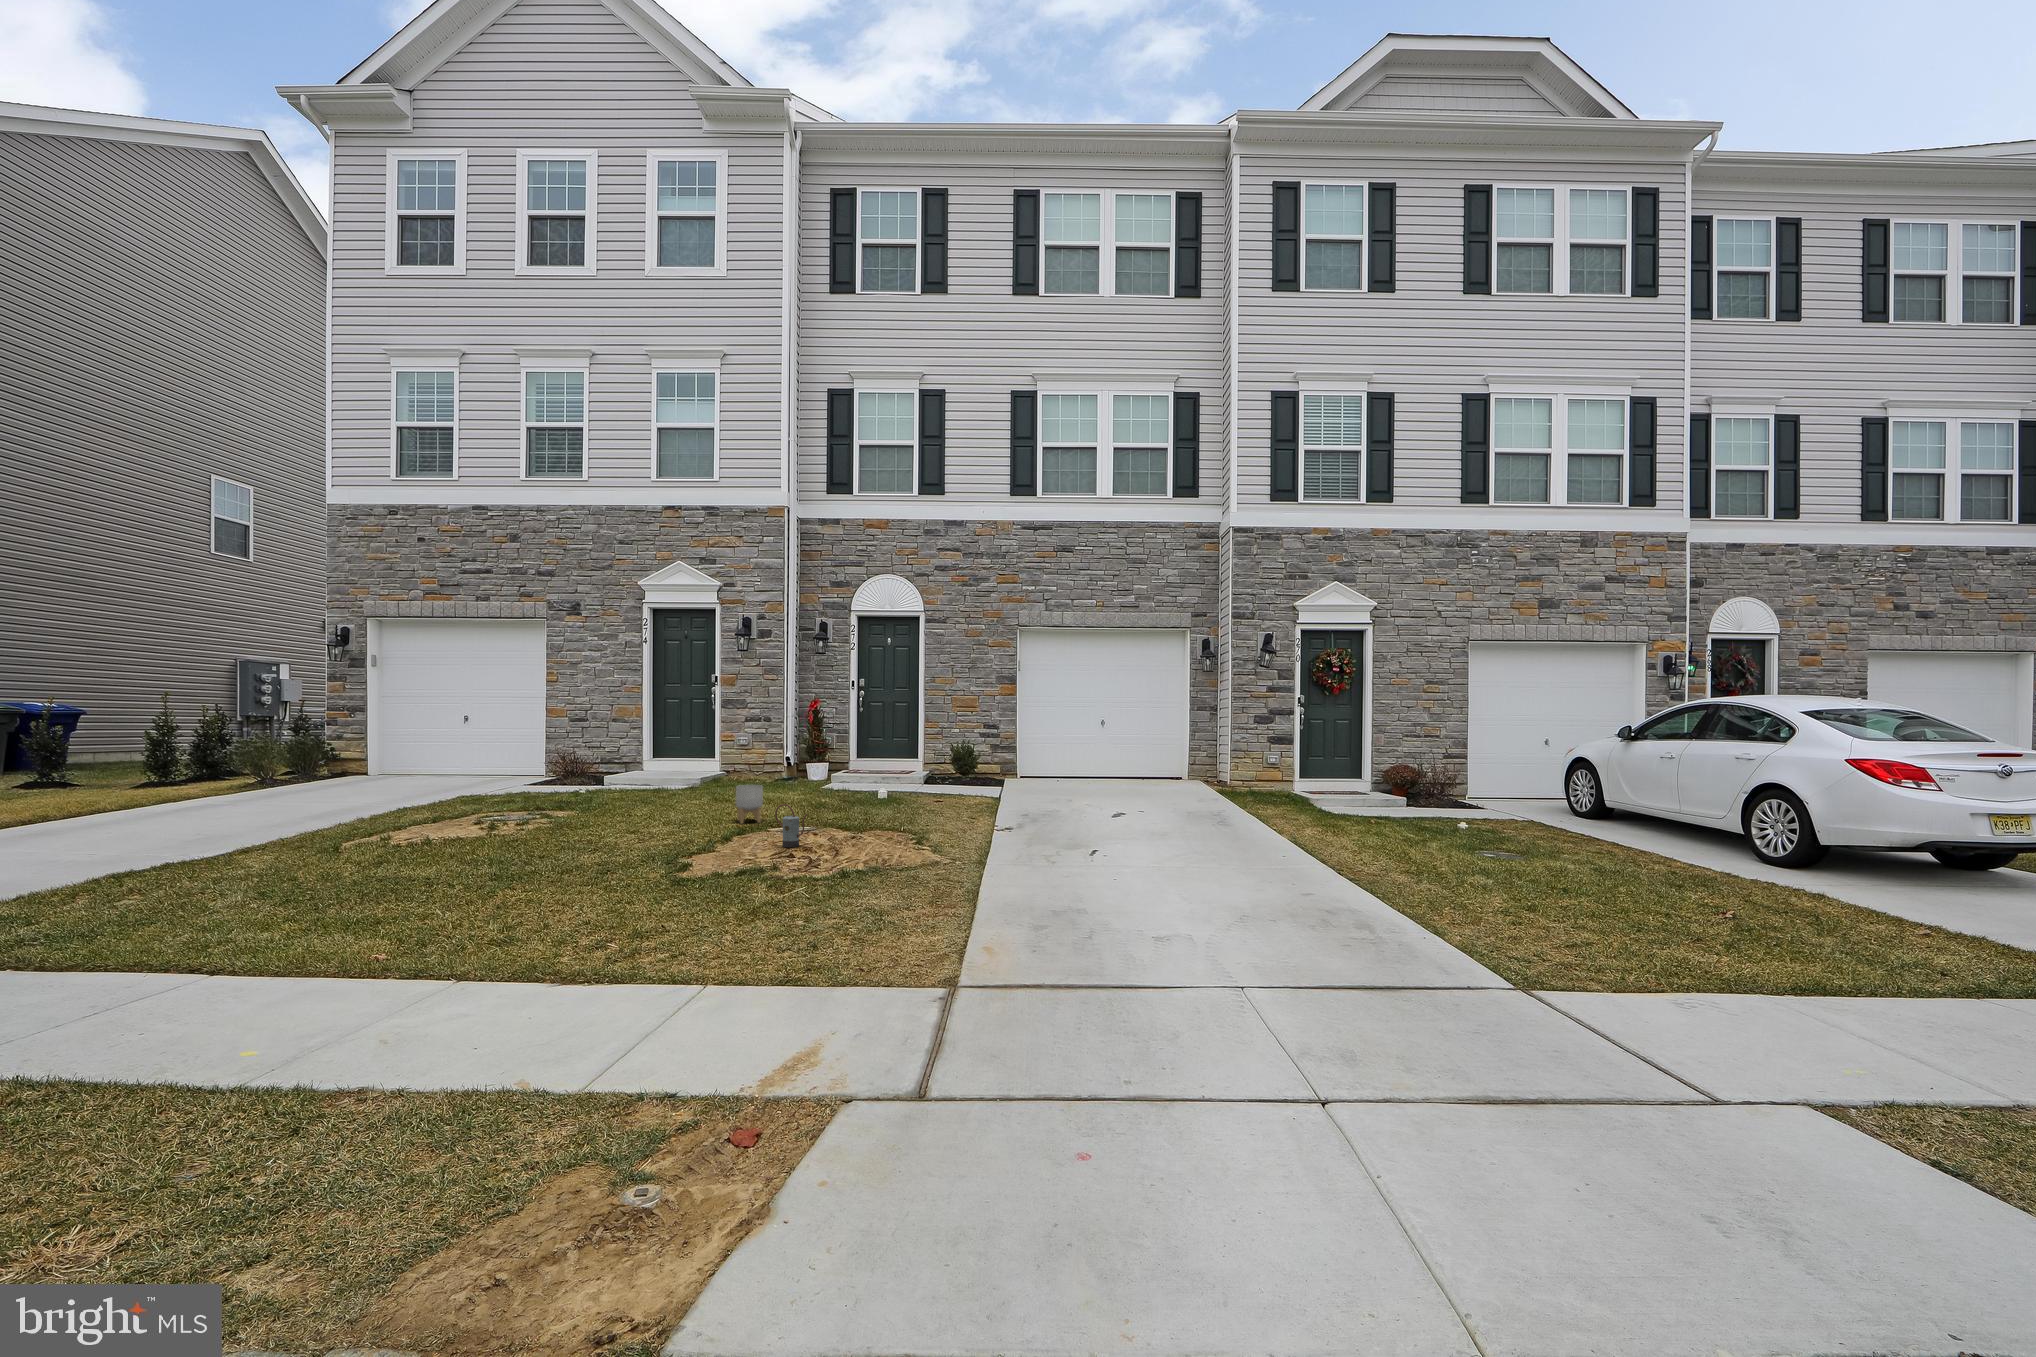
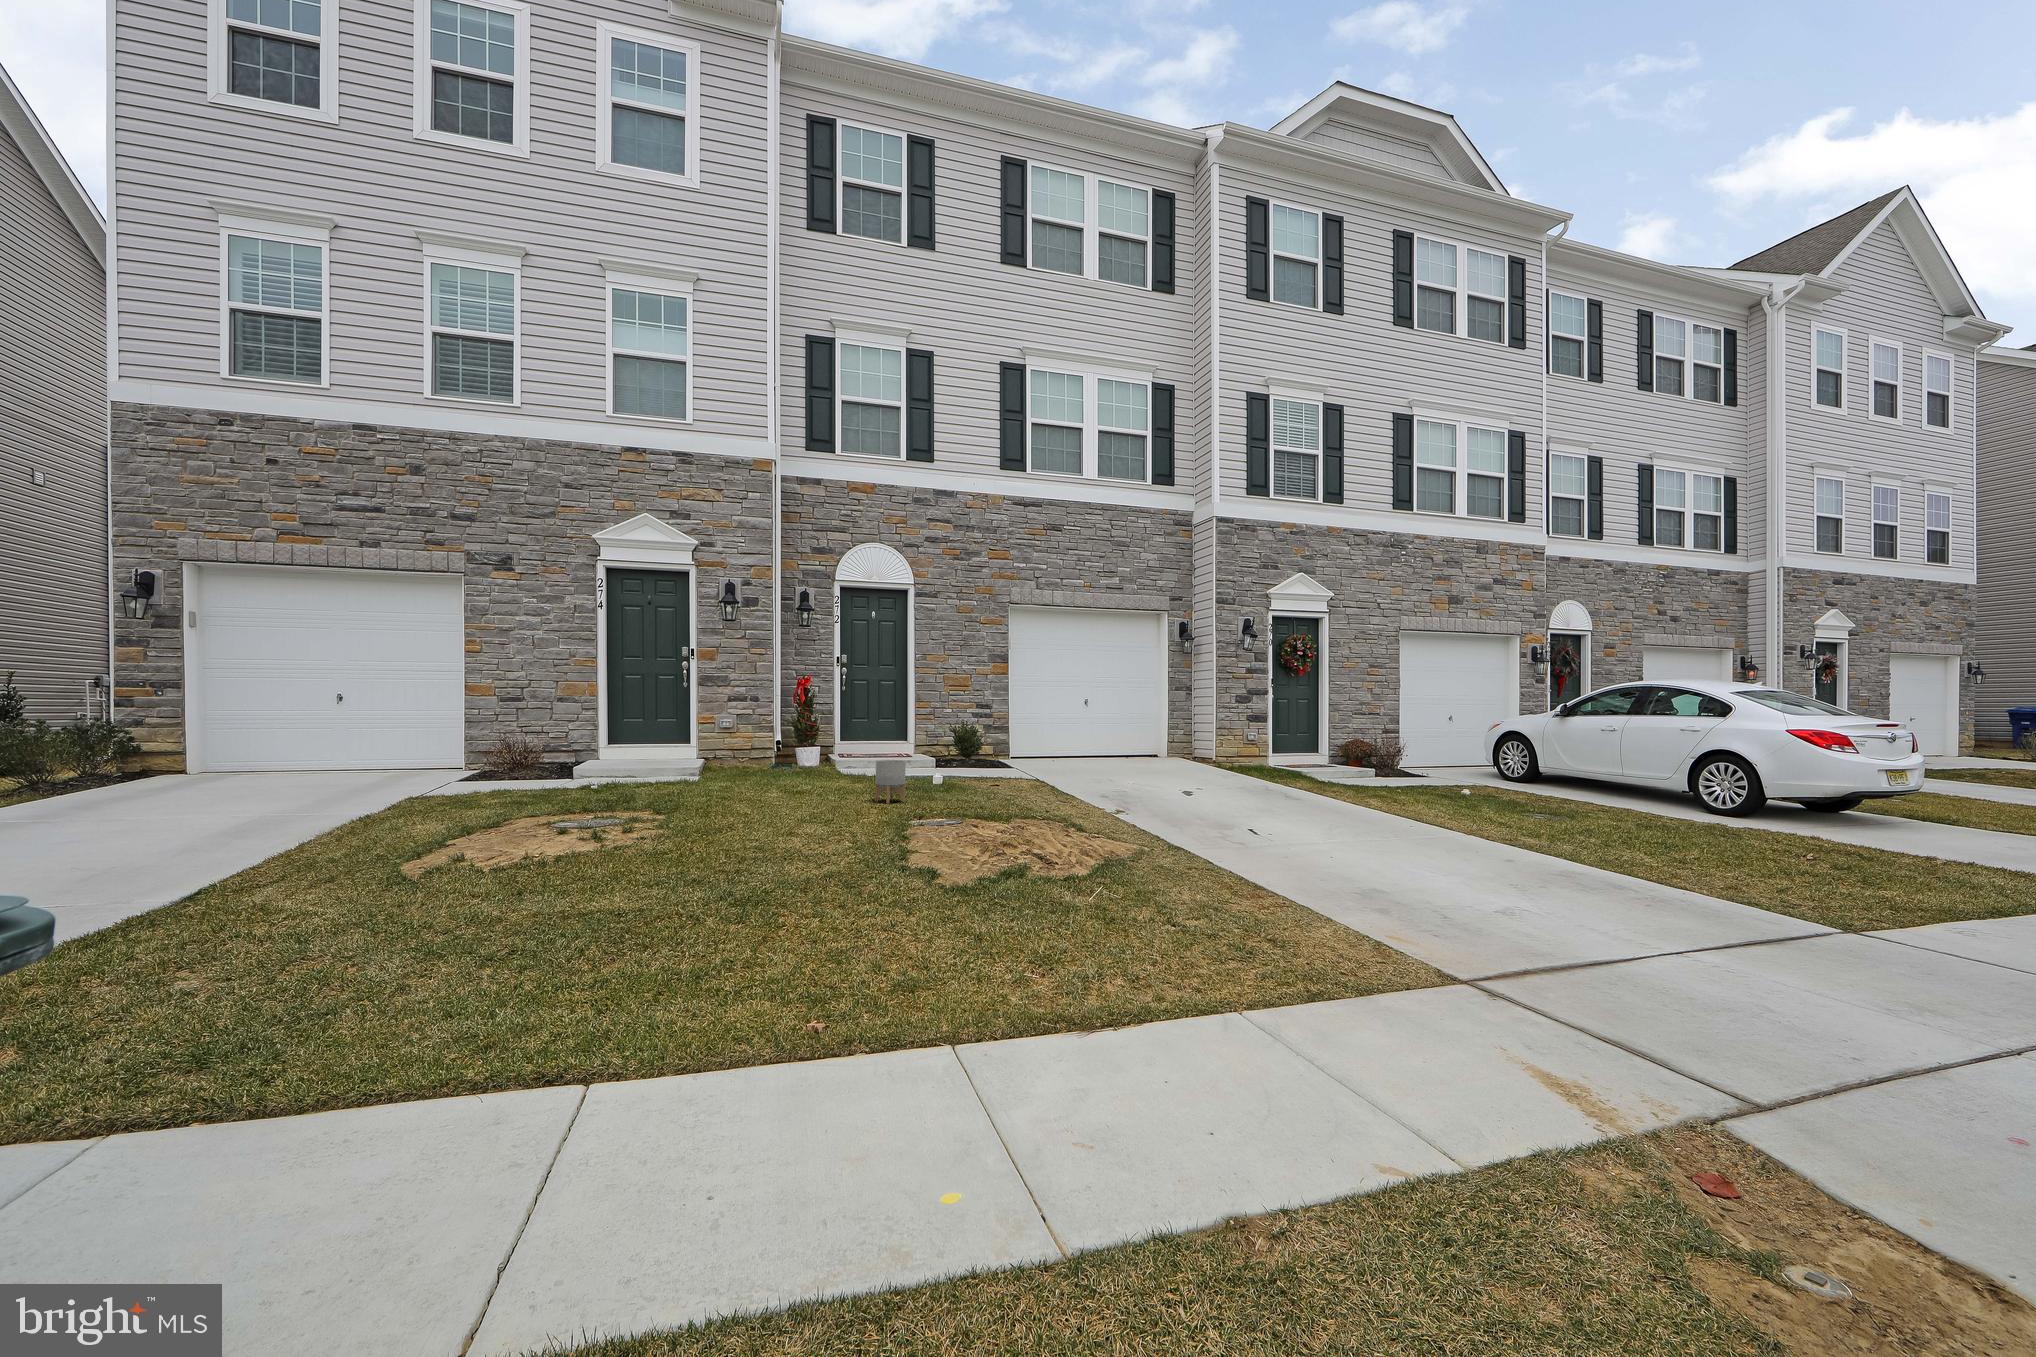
watering can: present [775,804,807,847] -> none [986,774,1028,821]

